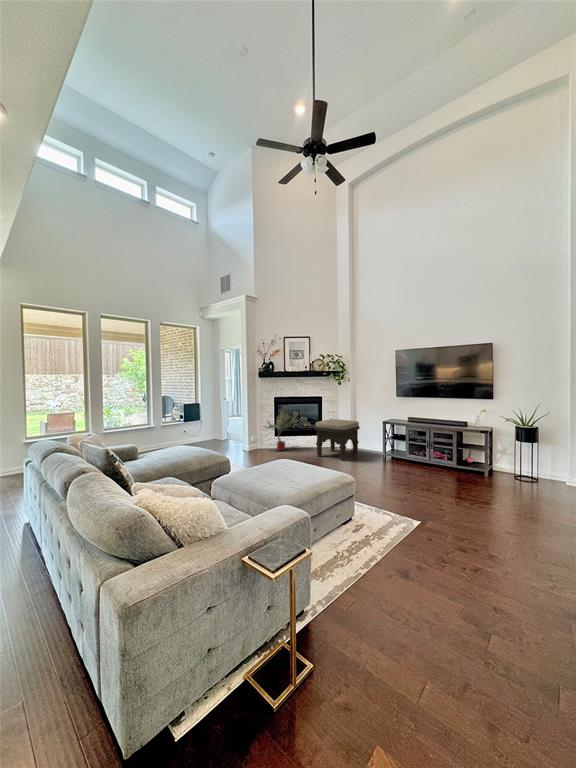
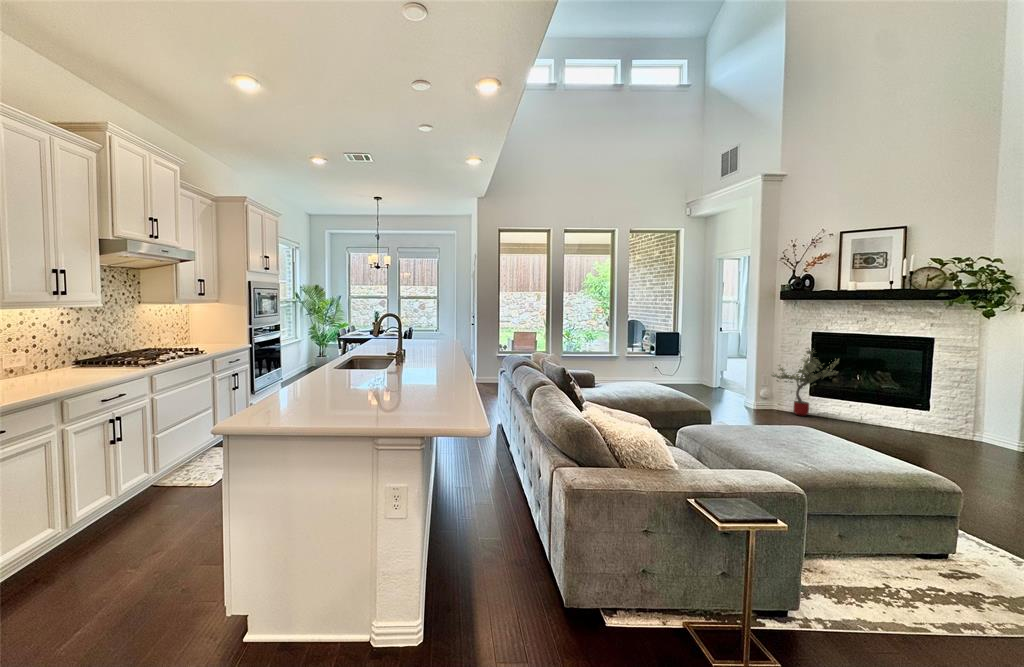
ottoman: present [315,419,360,461] -> none [869,378,976,452]

